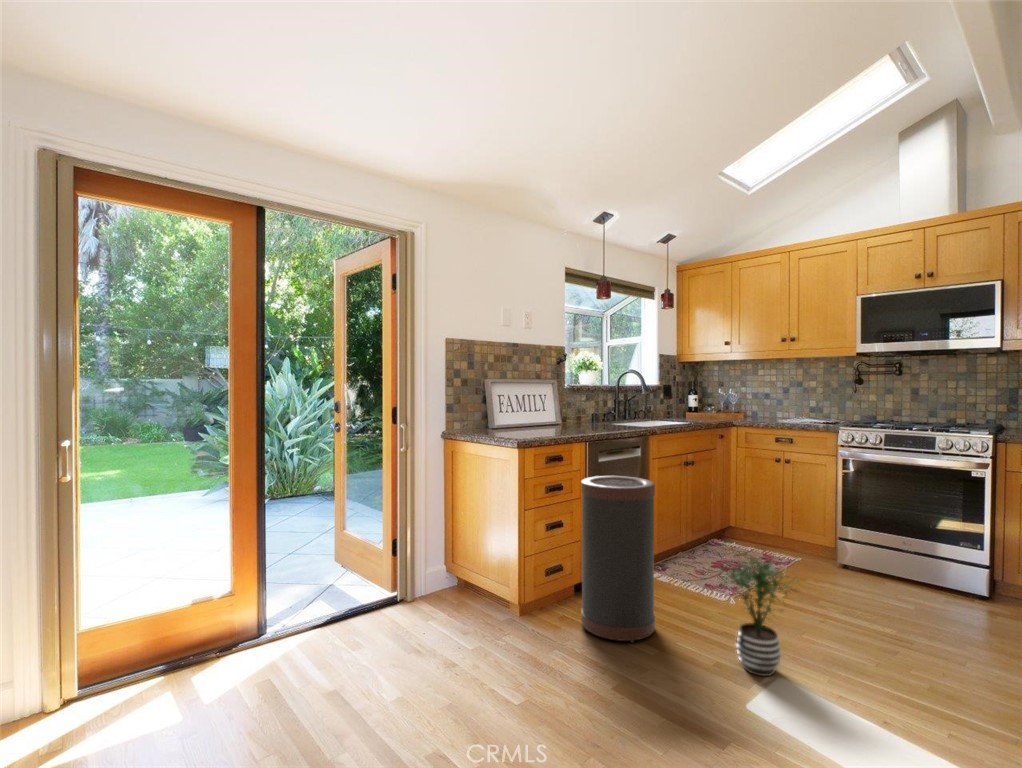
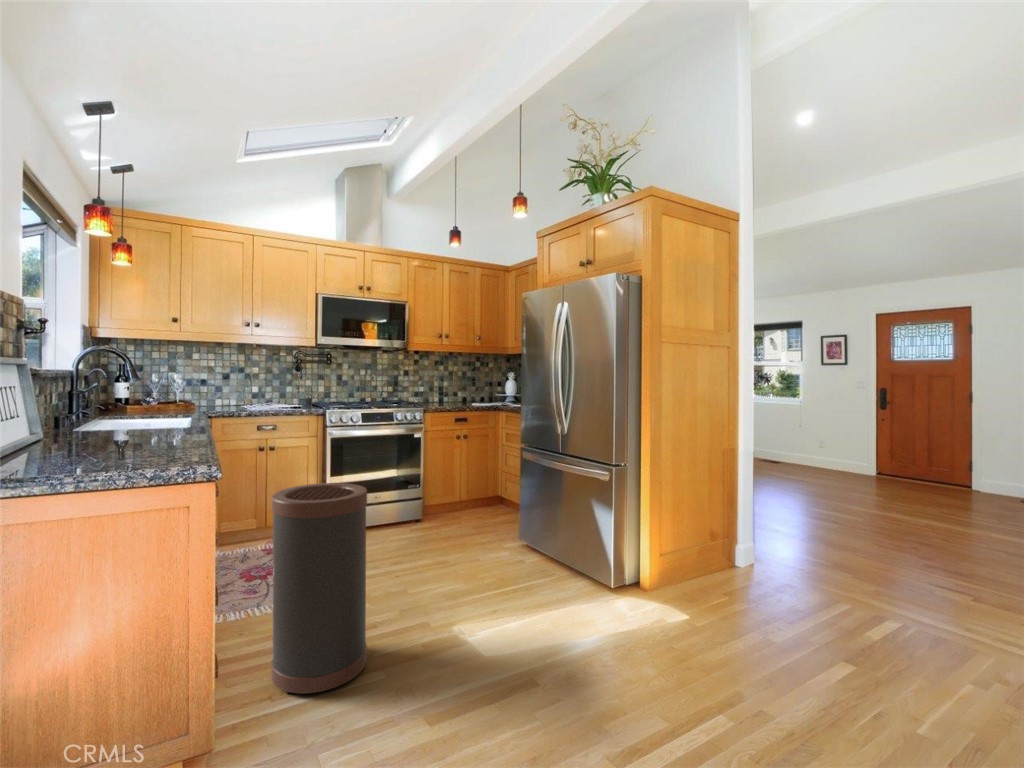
potted plant: present [718,557,798,676] -> none [409,522,477,623]

